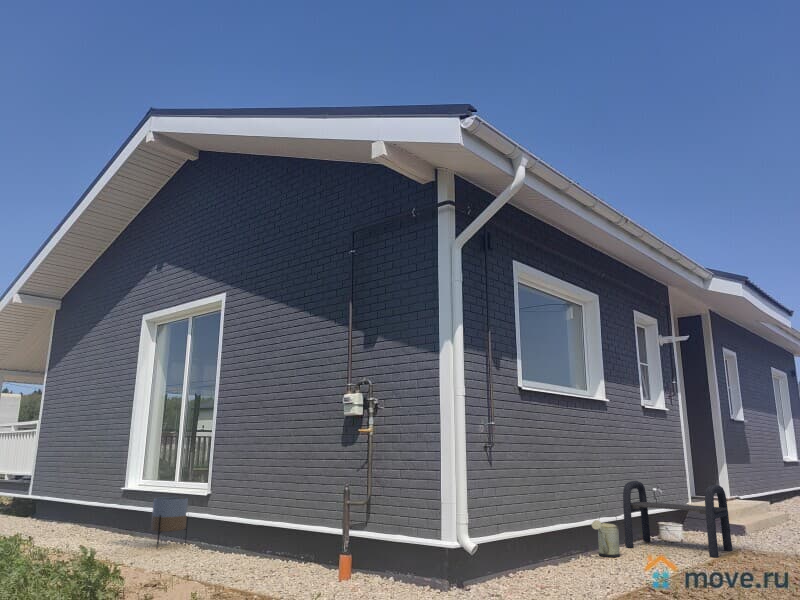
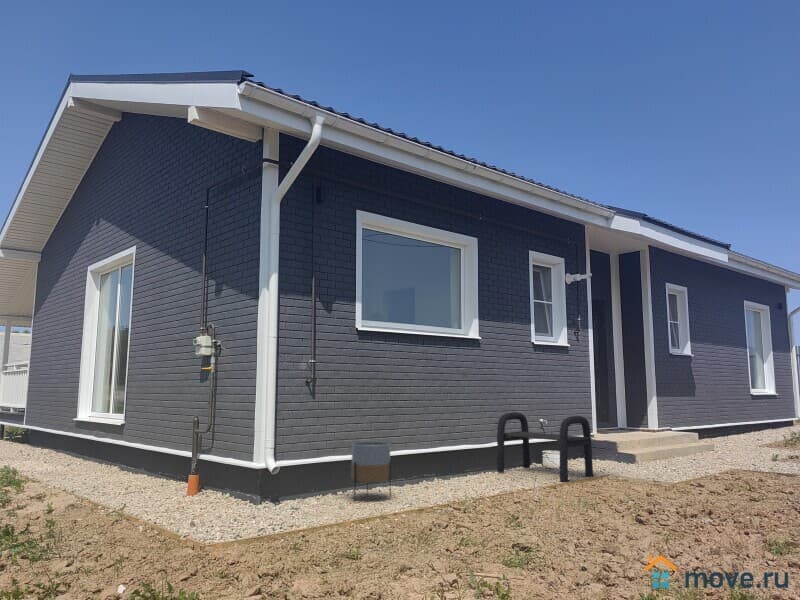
planter: present [151,497,188,548] -> present [351,441,391,500]
watering can: present [592,520,620,557] -> none [446,442,477,481]

